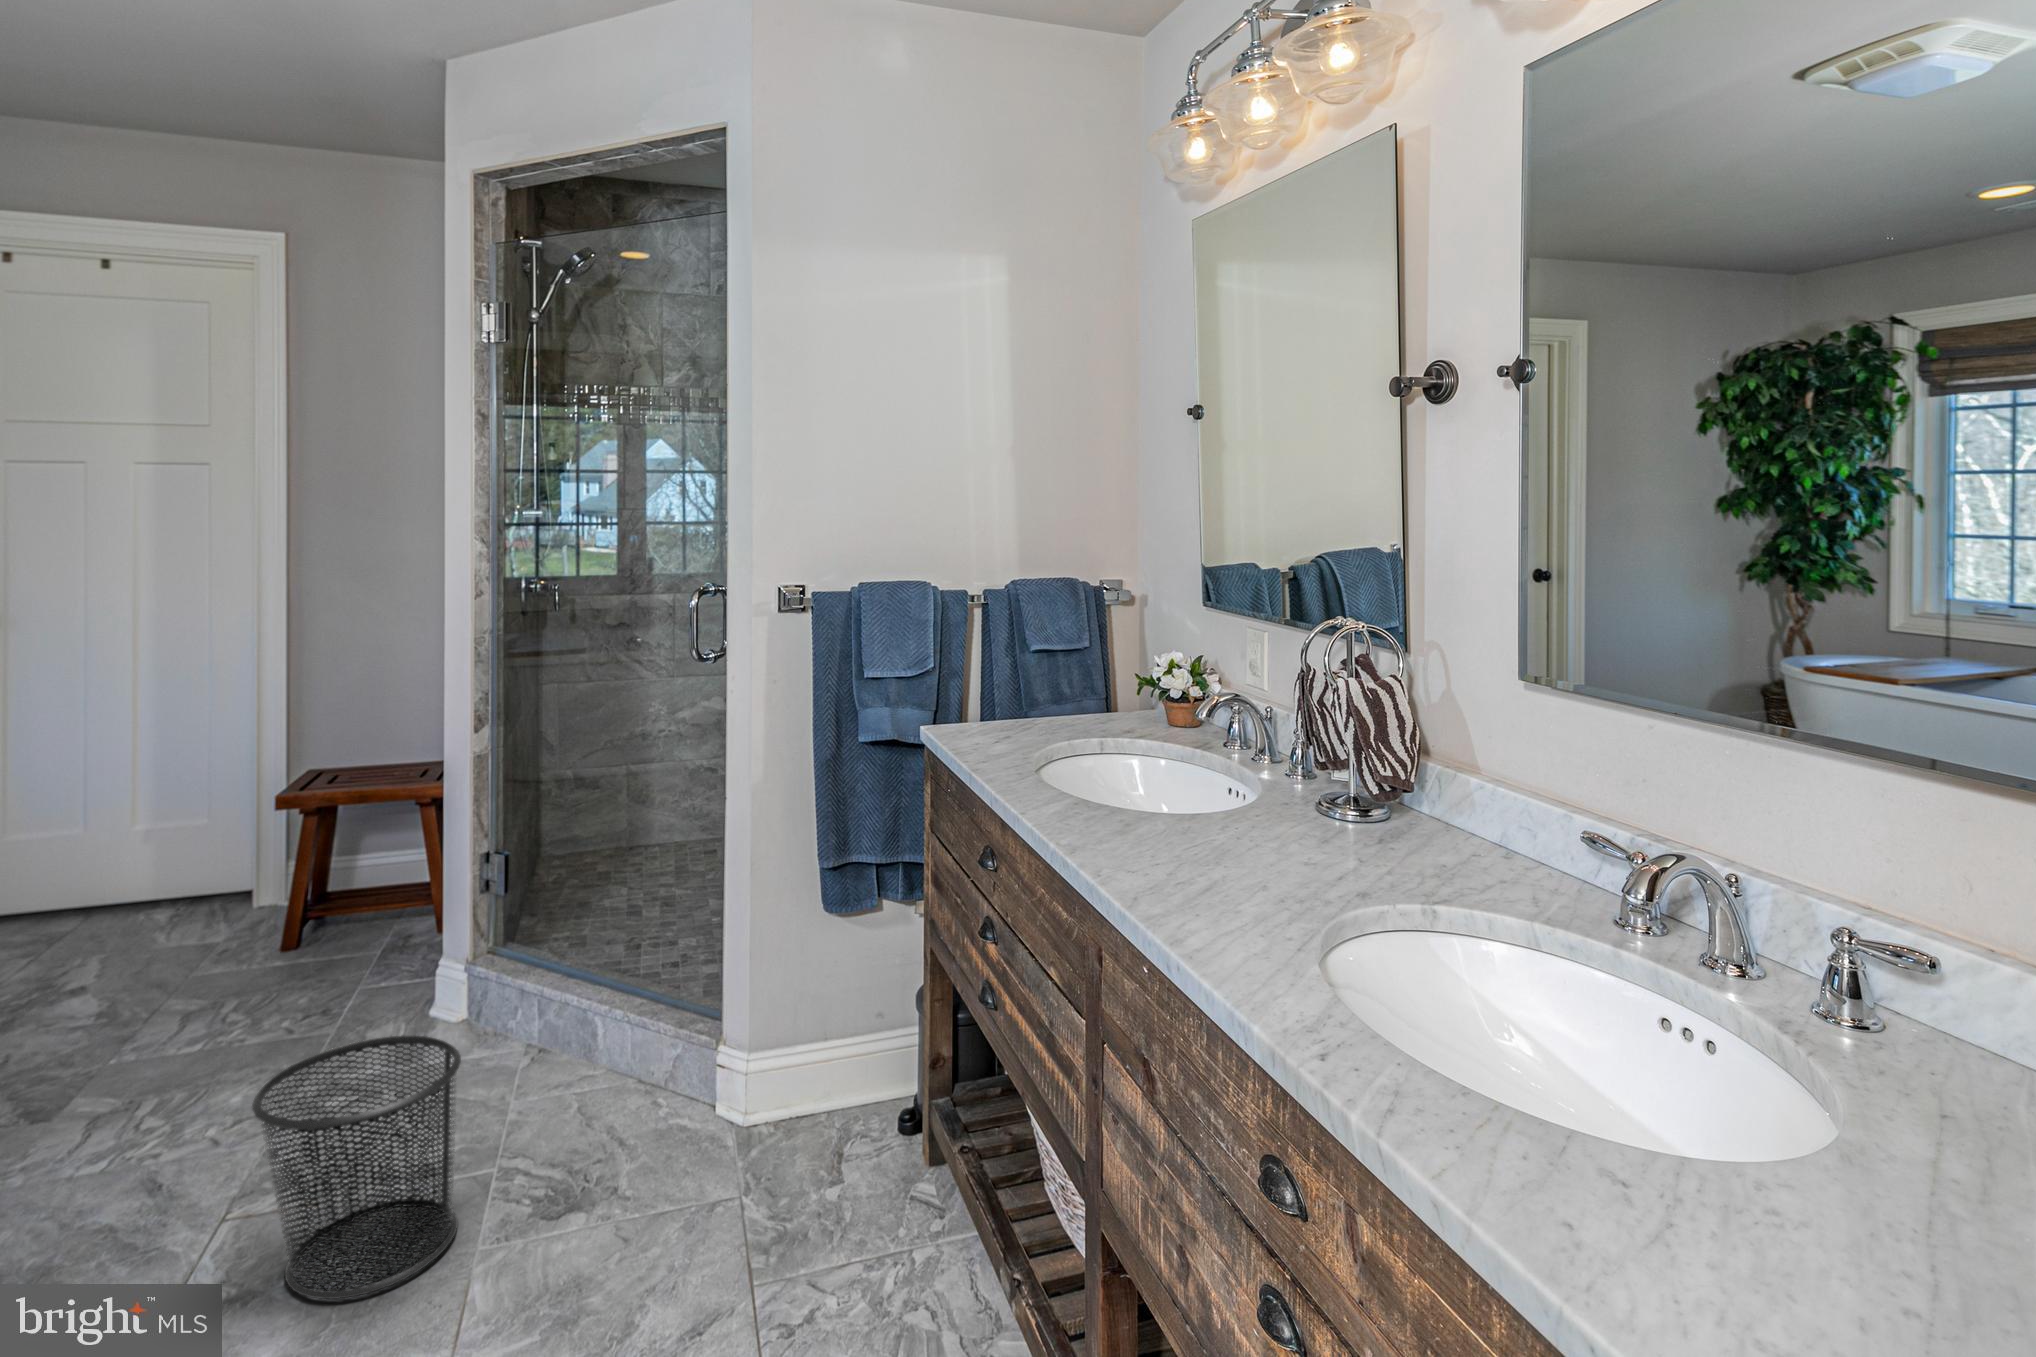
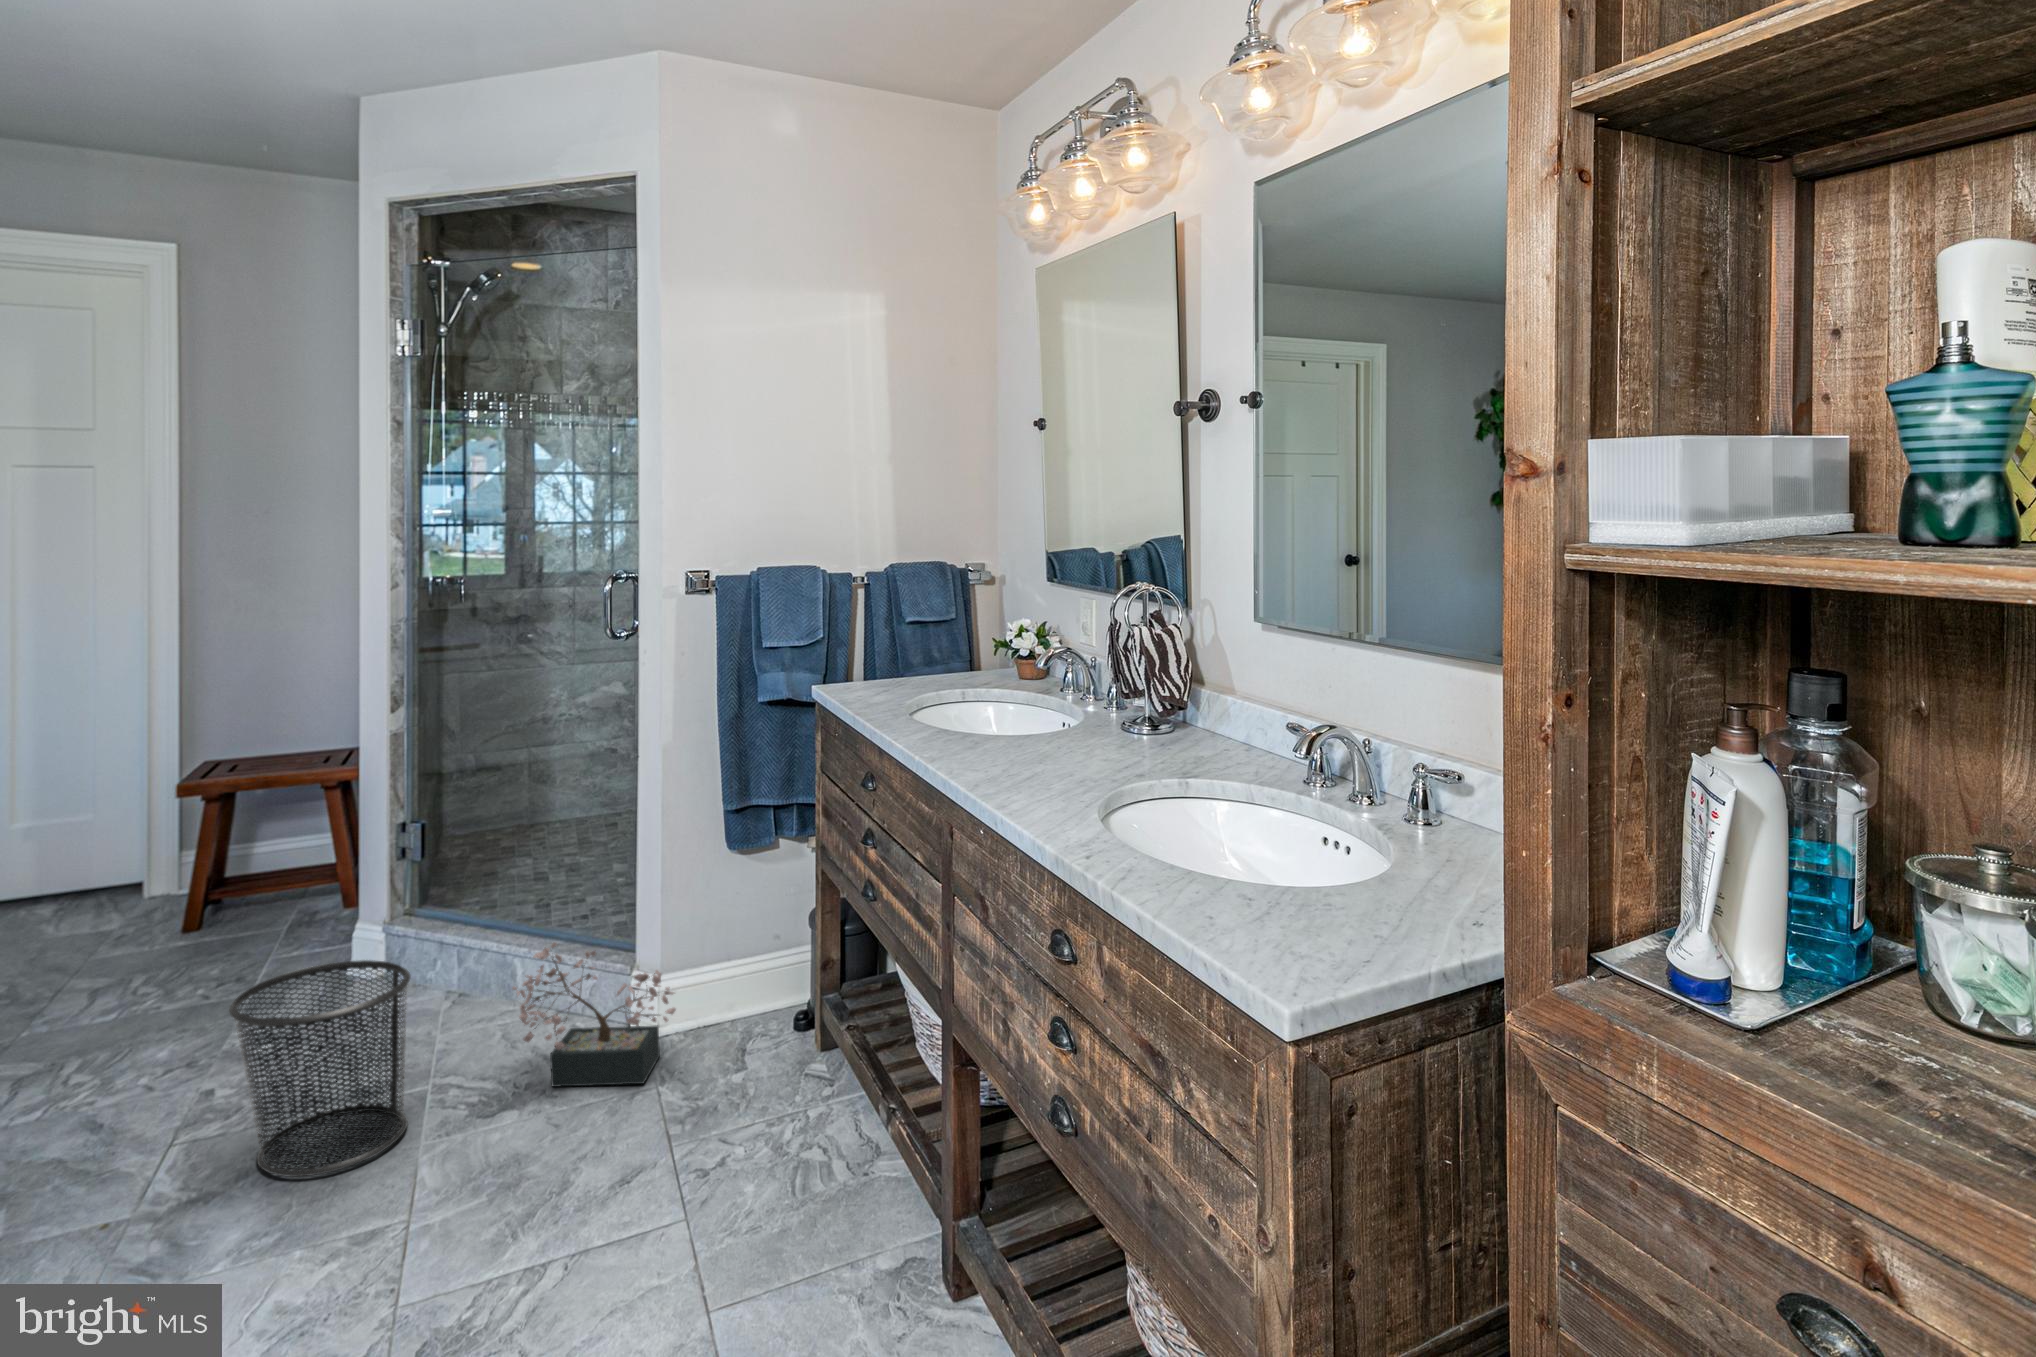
decorative plant: none [577,1013,765,1188] -> present [512,942,676,1087]

